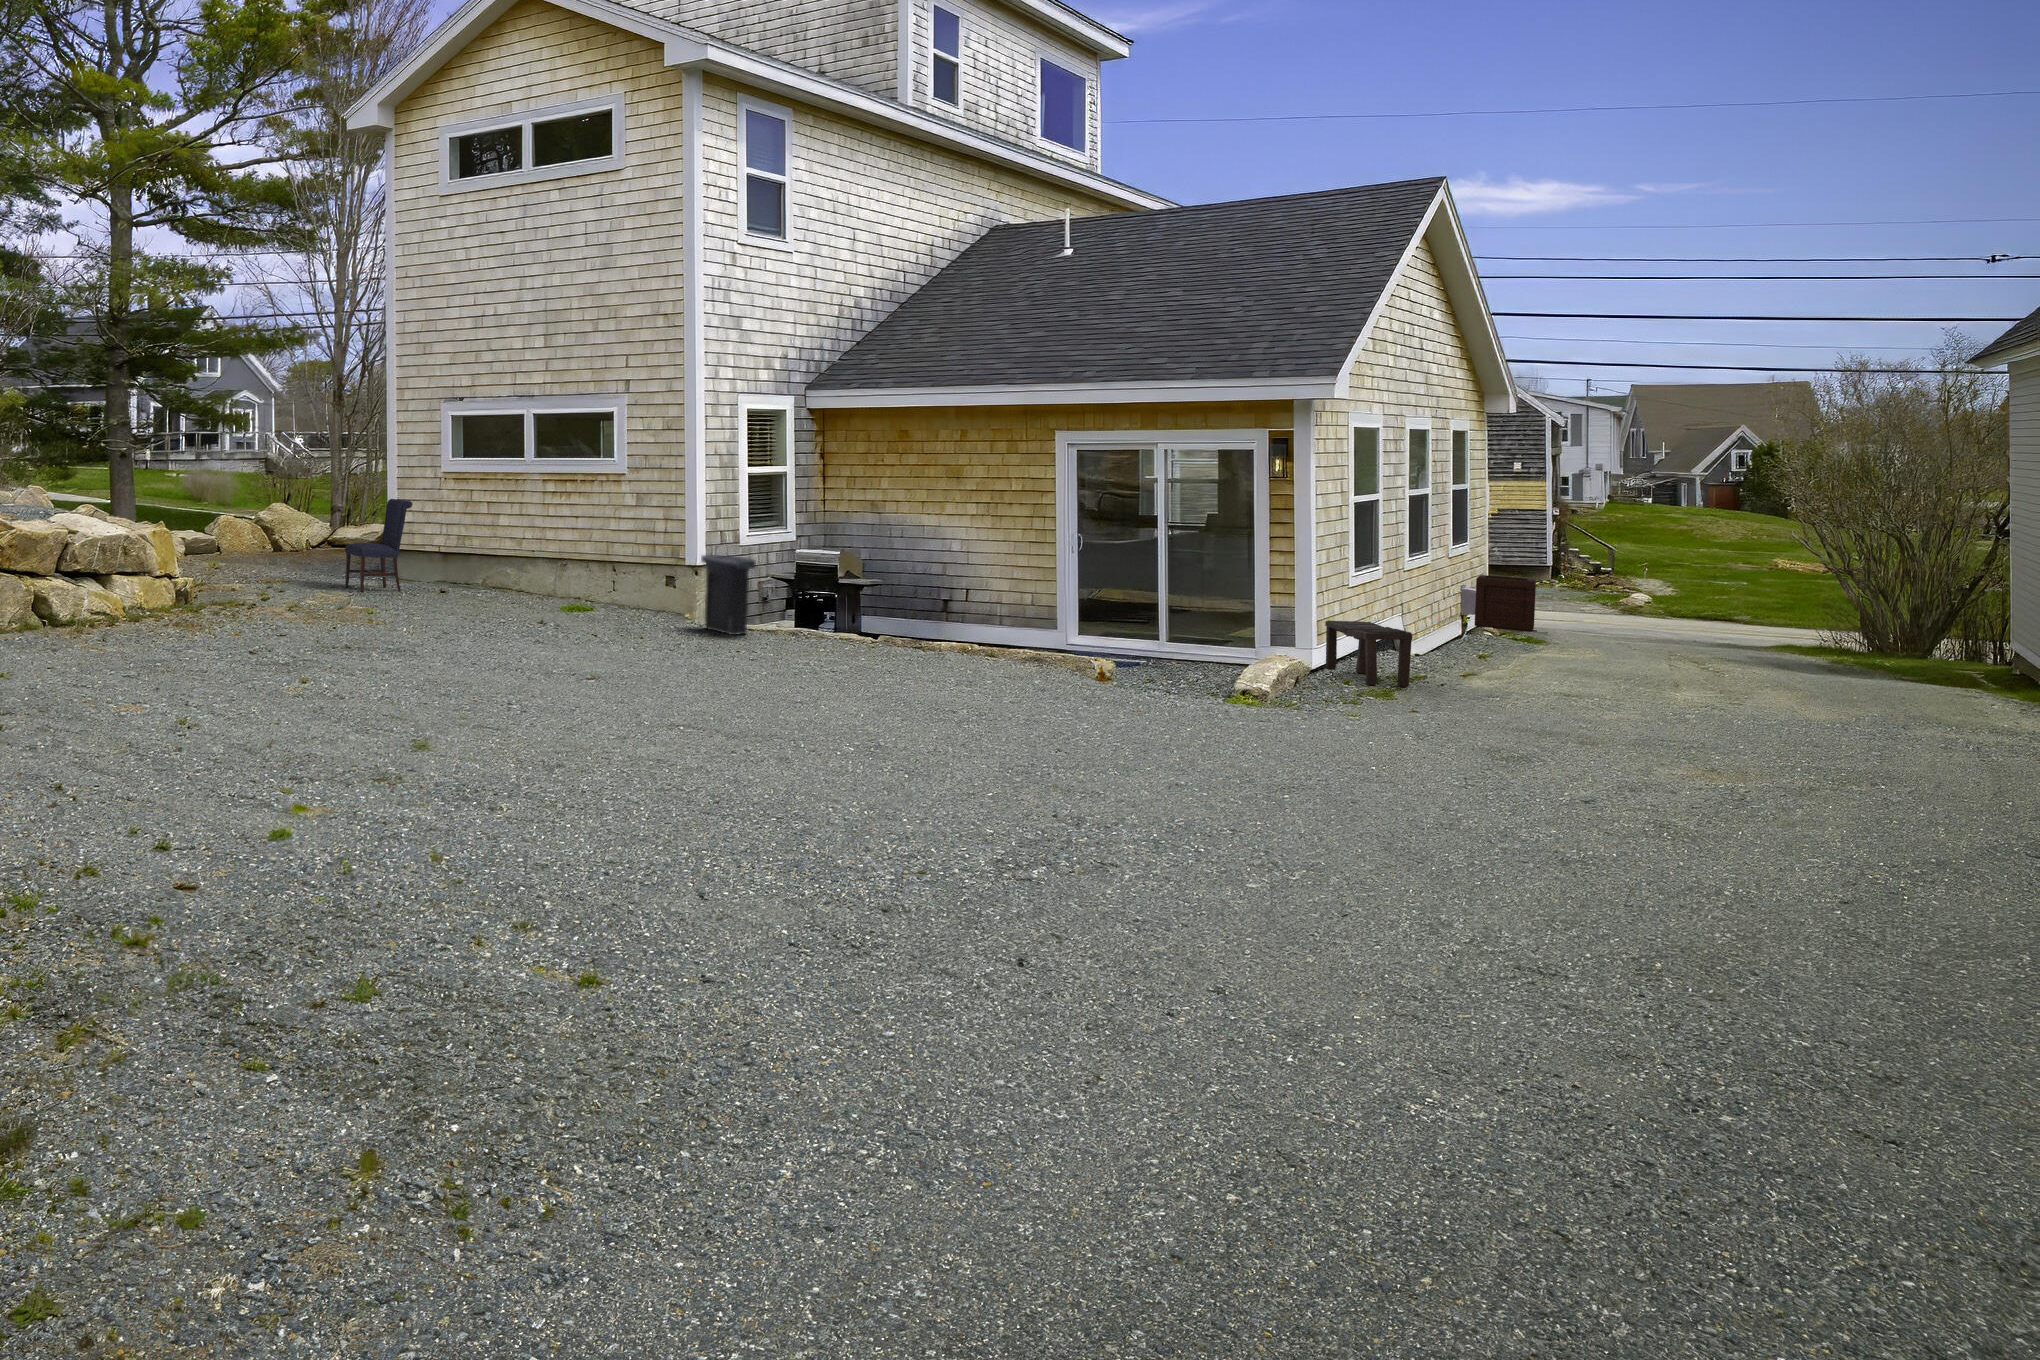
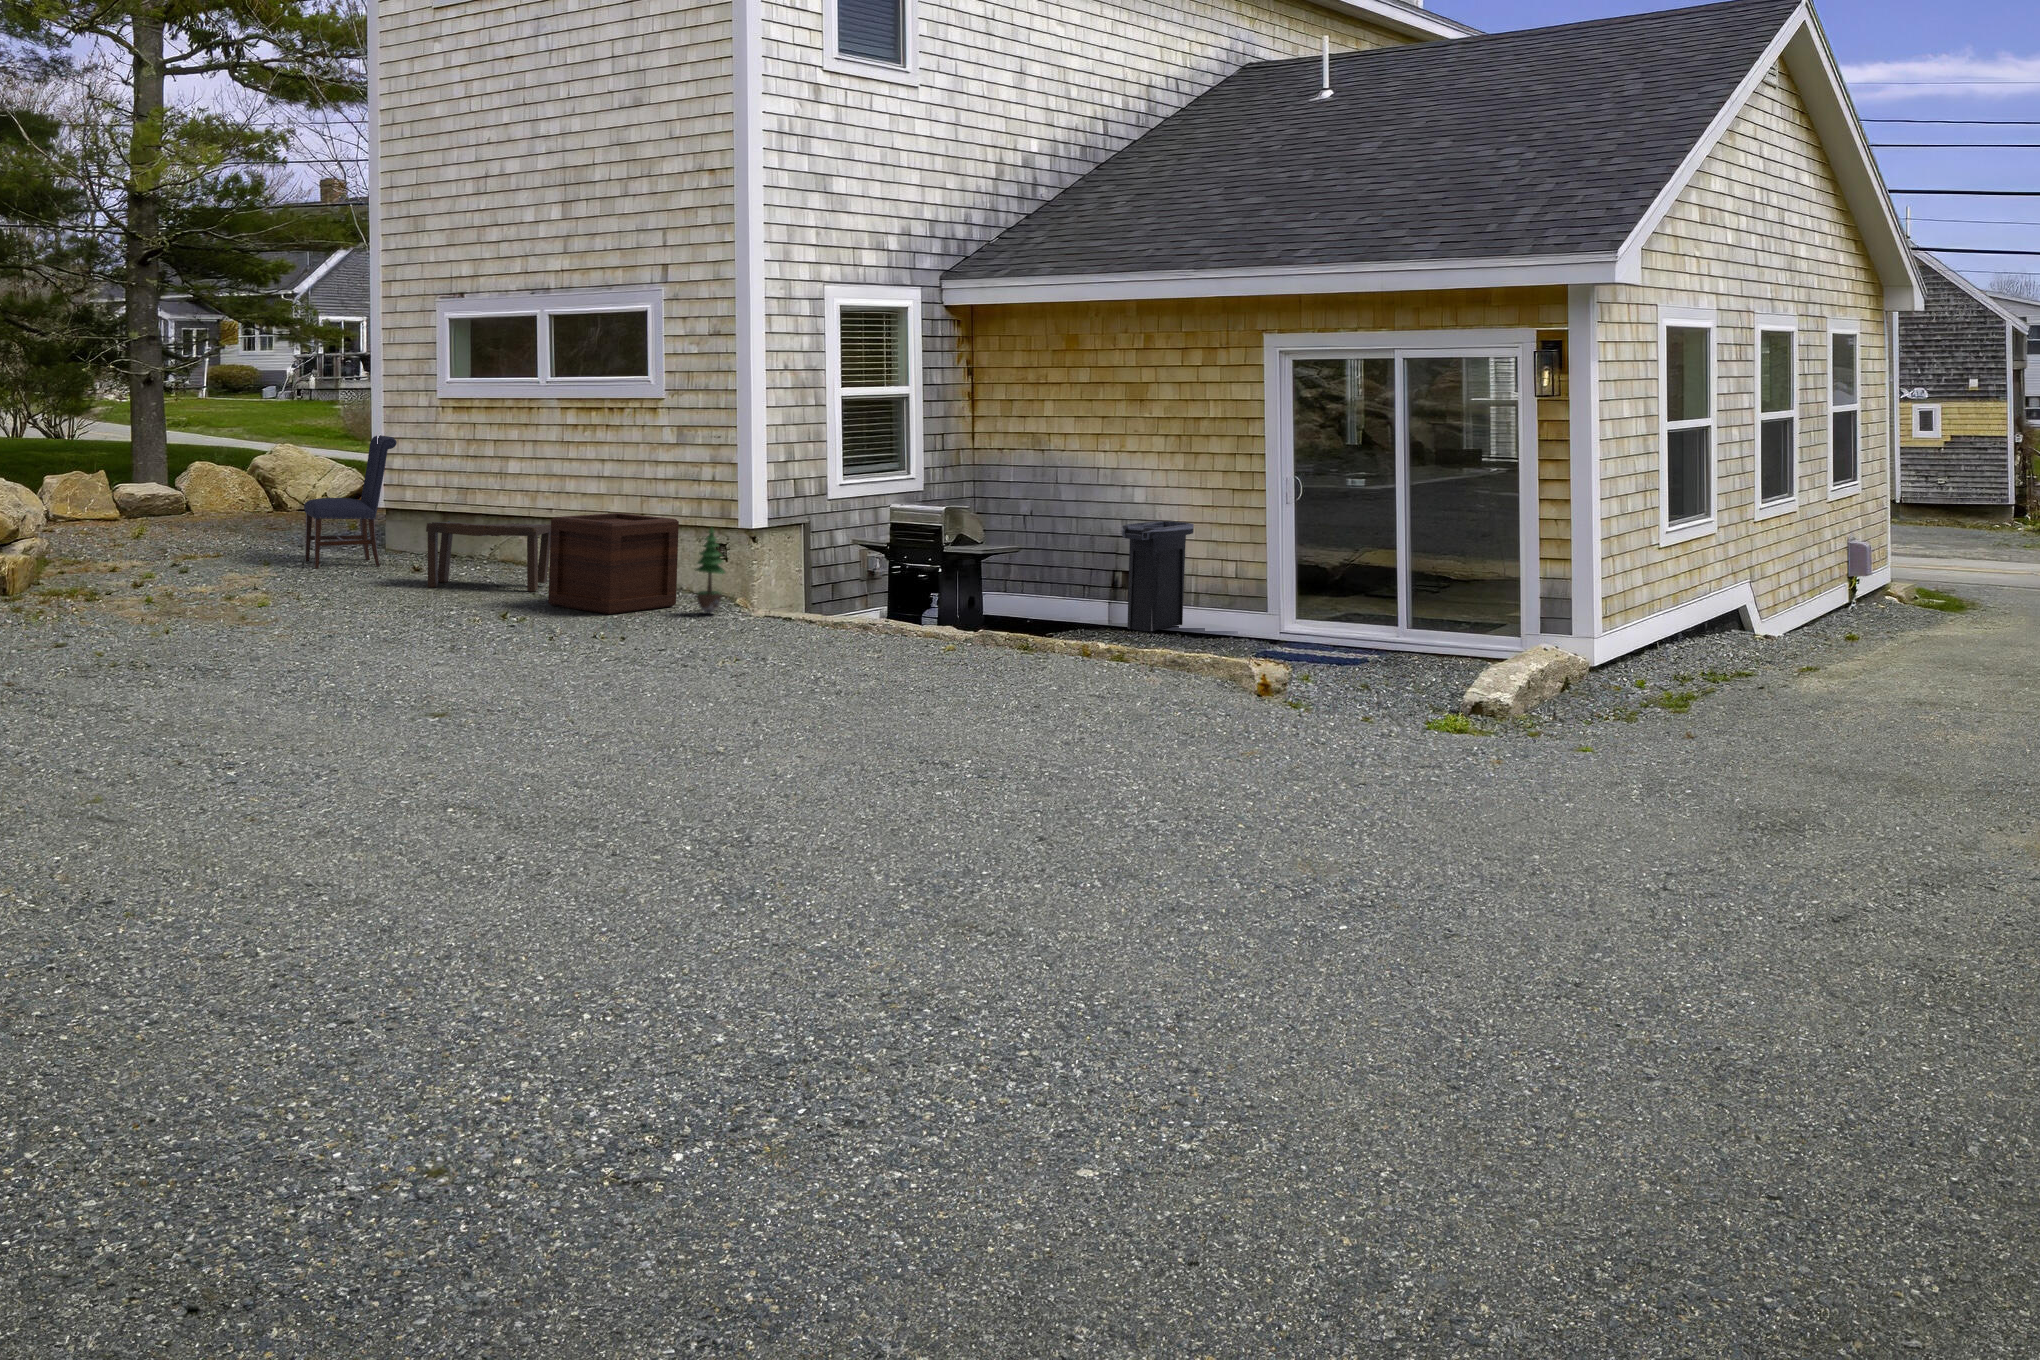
trash can: present [701,555,756,635] -> present [1122,521,1194,631]
potted tree: none [658,563,681,625] -> present [696,527,725,613]
wooden crate: present [1475,575,1536,631] -> present [548,513,679,614]
bench: present [1325,621,1412,687] -> present [426,521,551,592]

